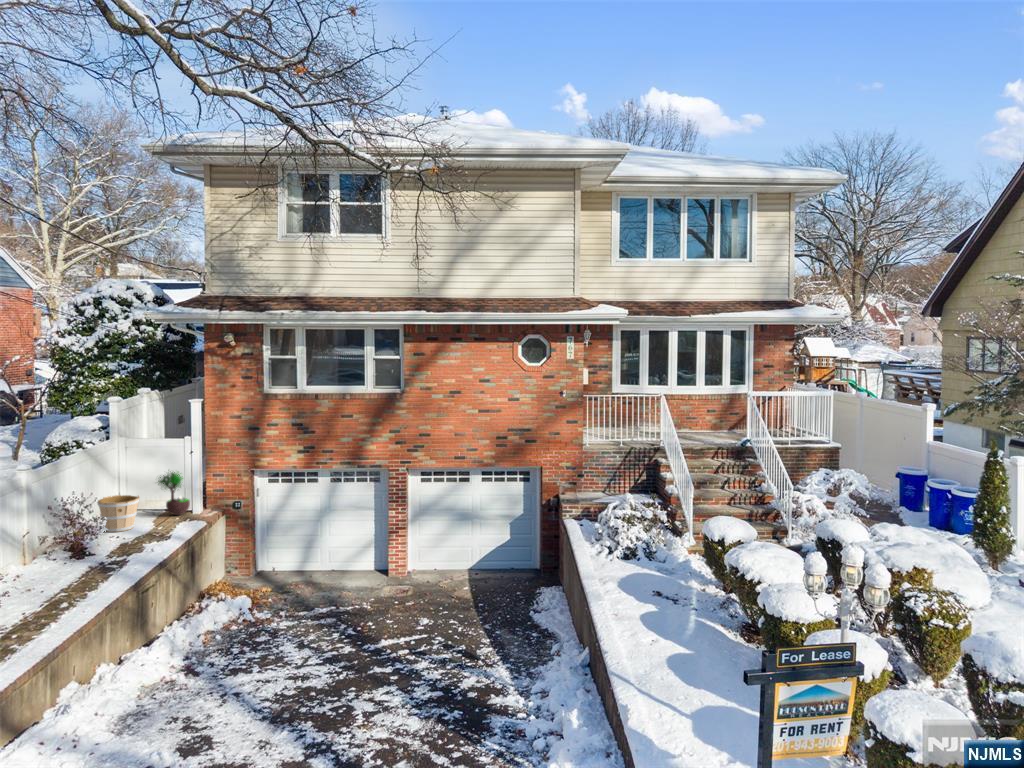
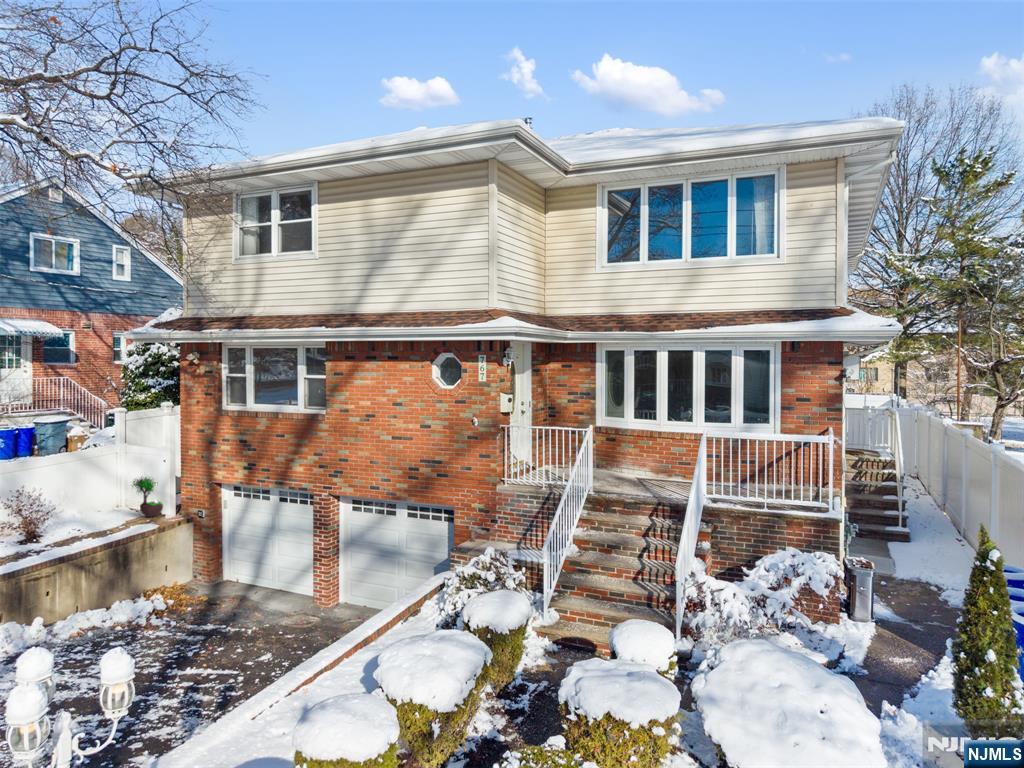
wooden bucket: present [97,495,140,532] -> none [69,494,107,526]

